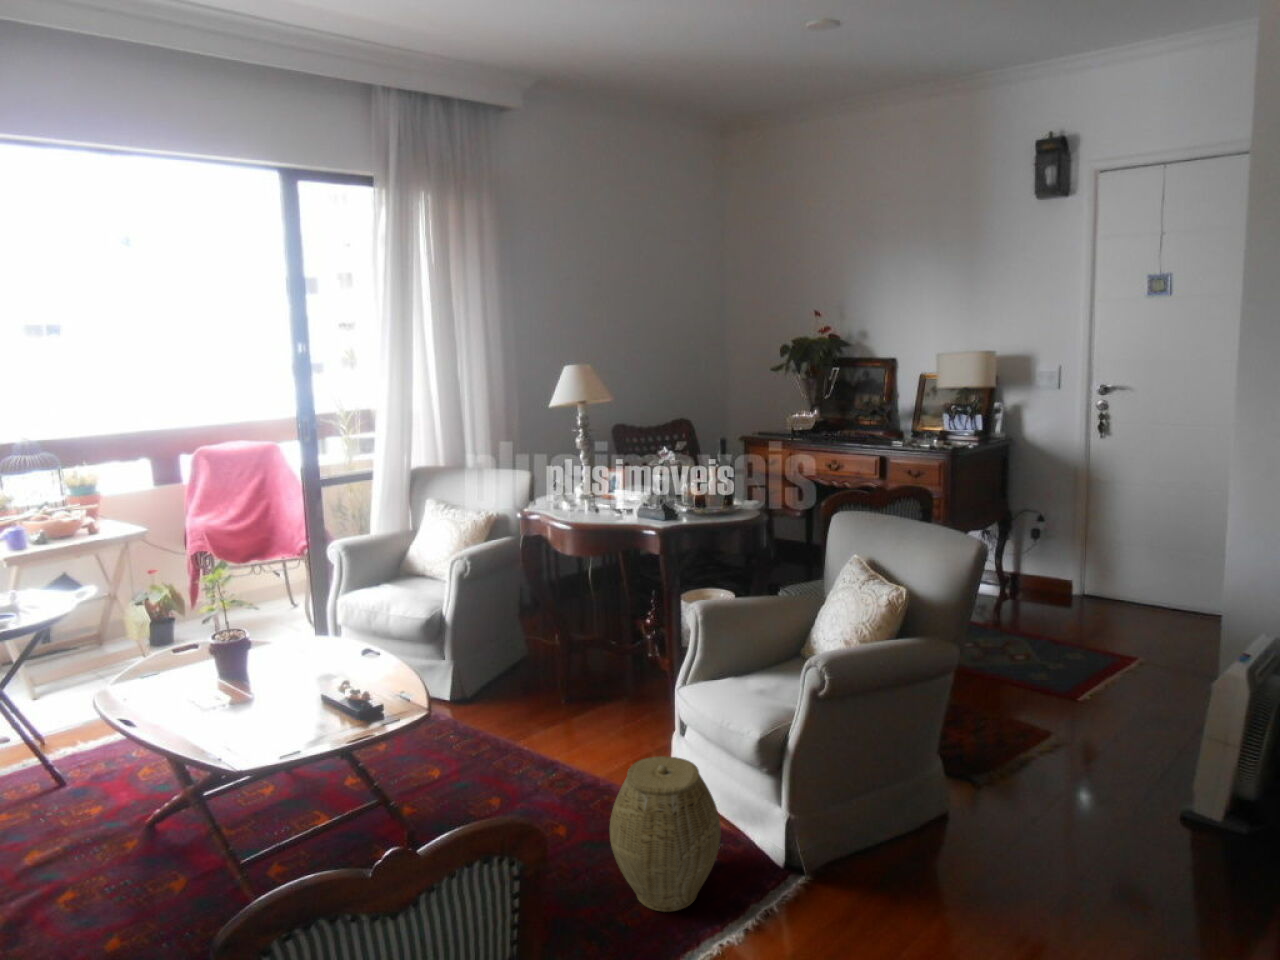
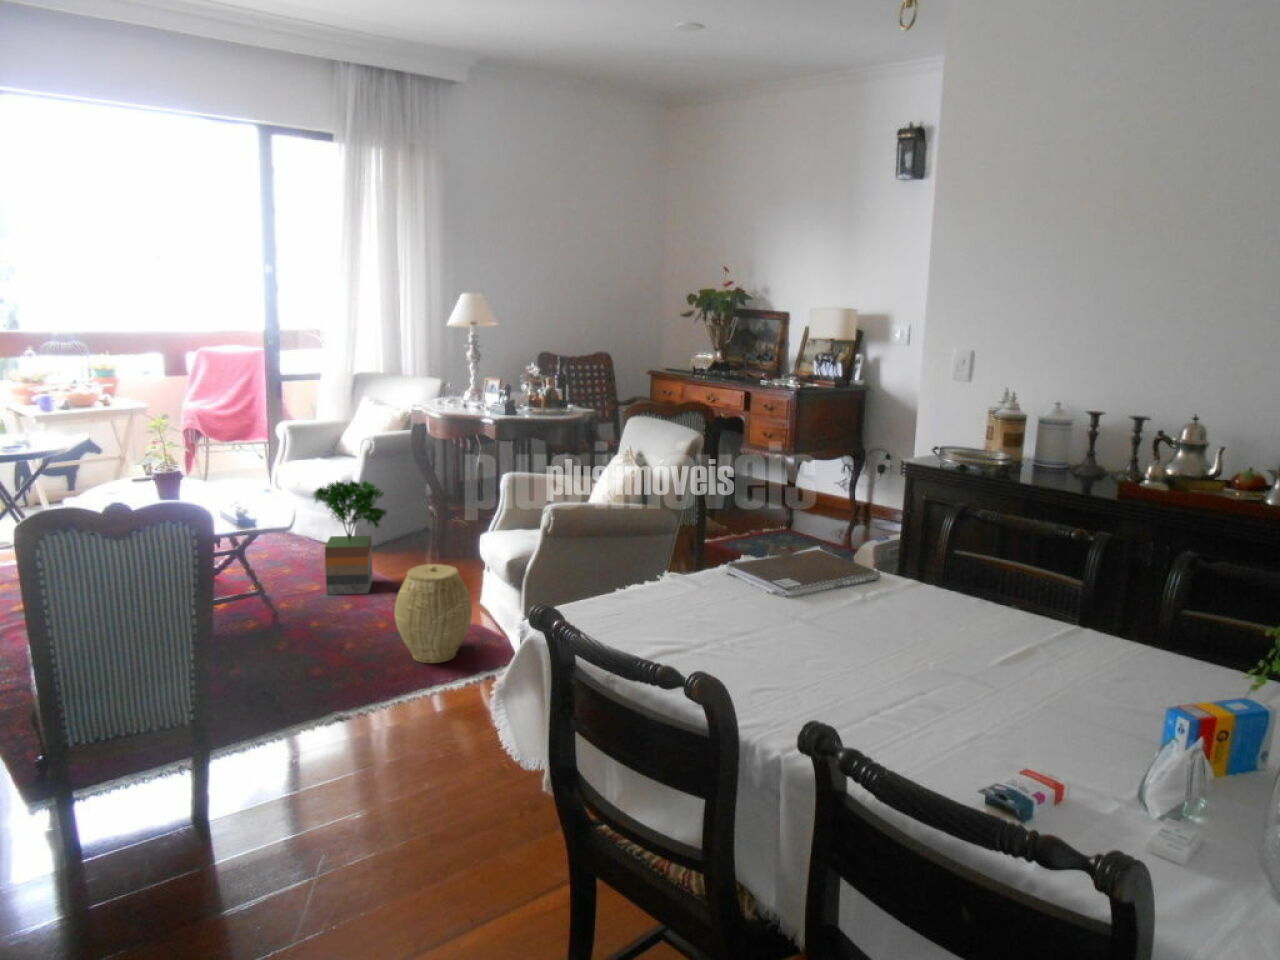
potted tree: none [421,621,528,787] -> present [313,481,387,595]

